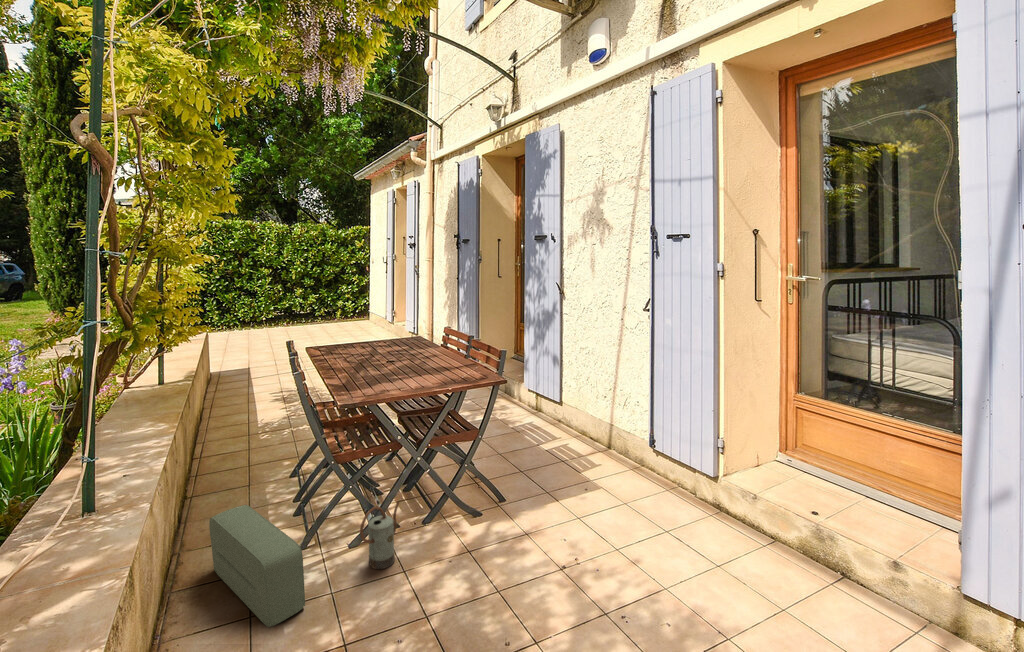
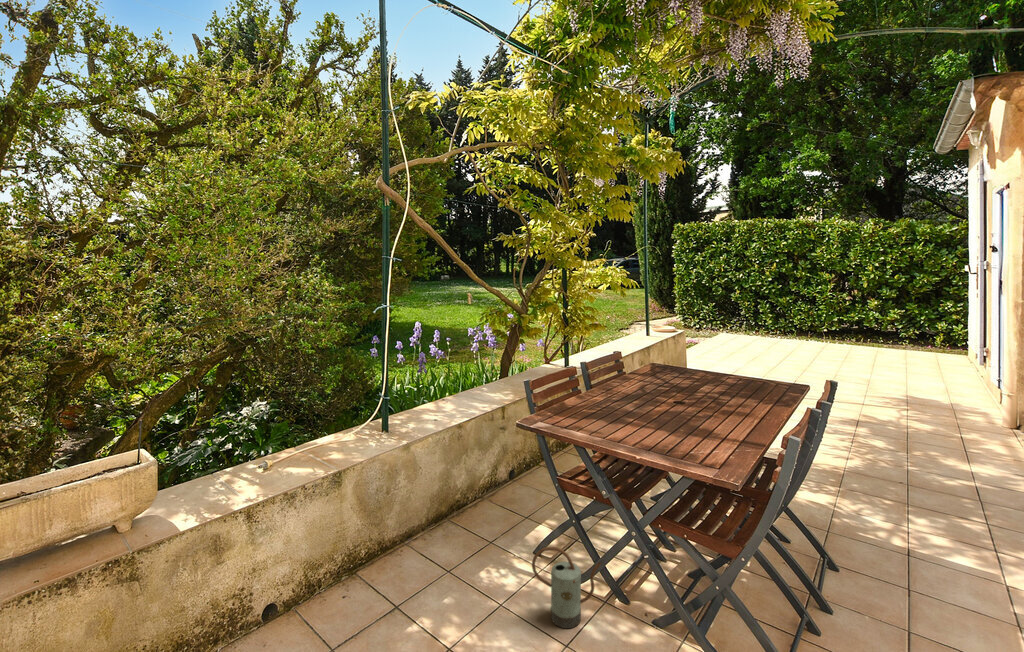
pouf: present [209,505,305,627] -> none [438,479,511,597]

